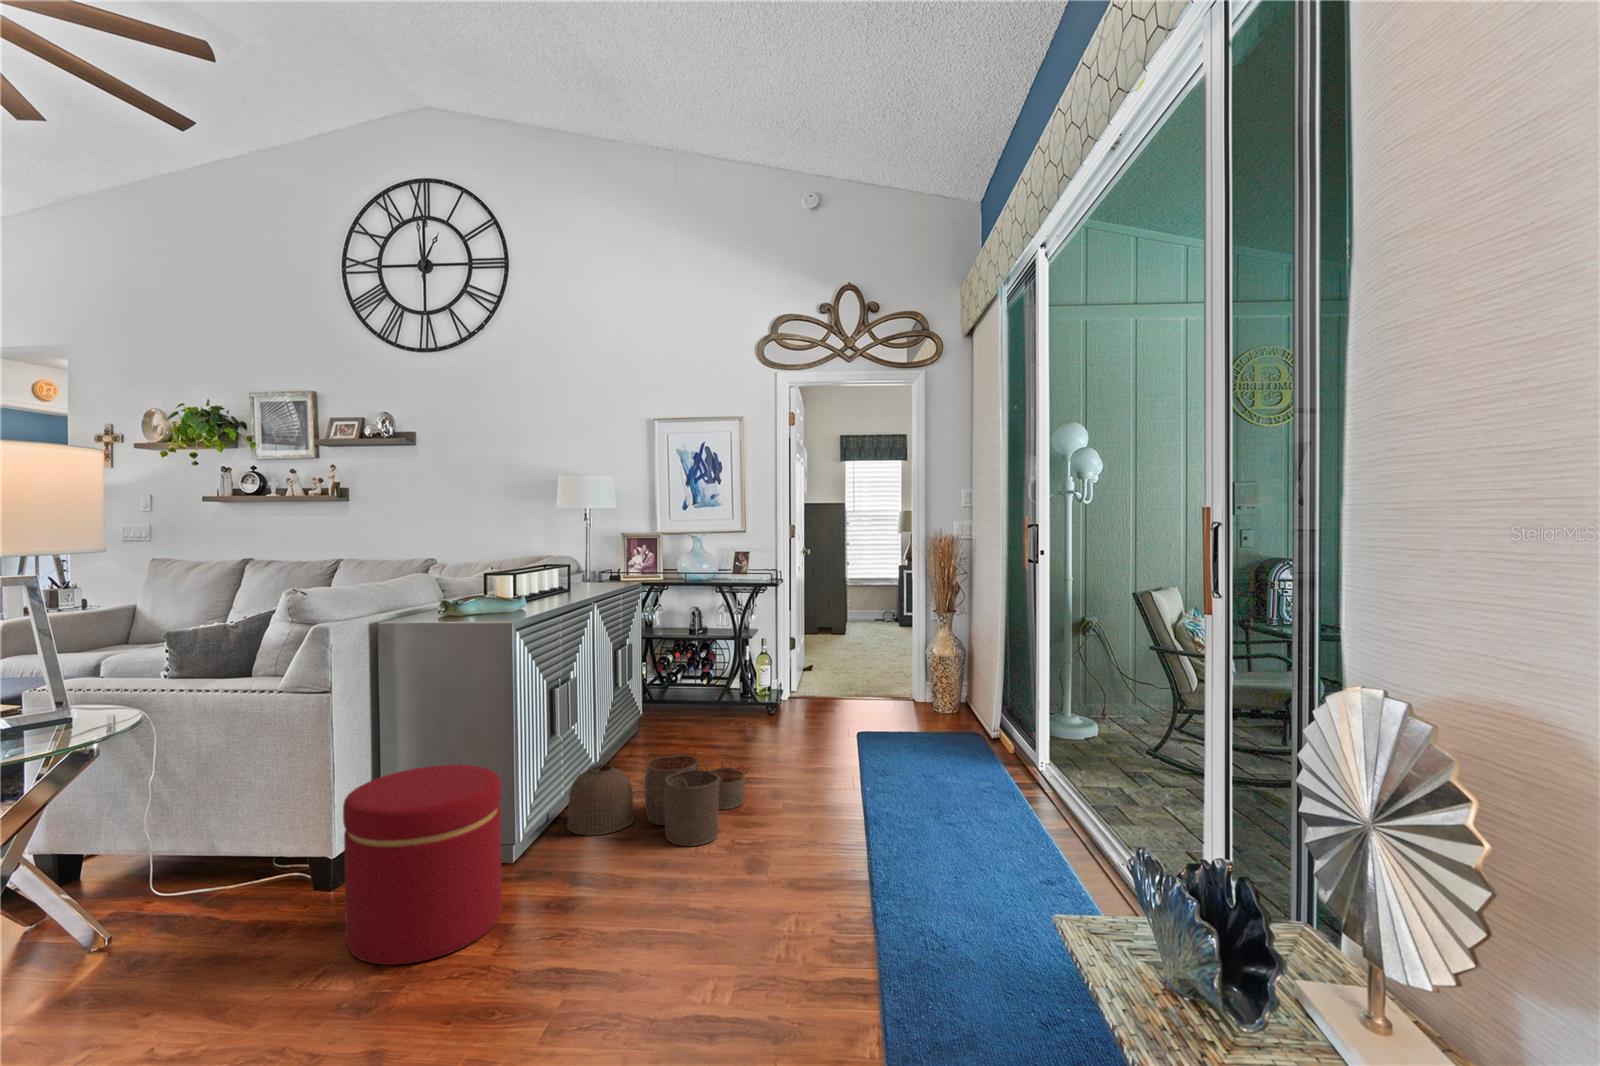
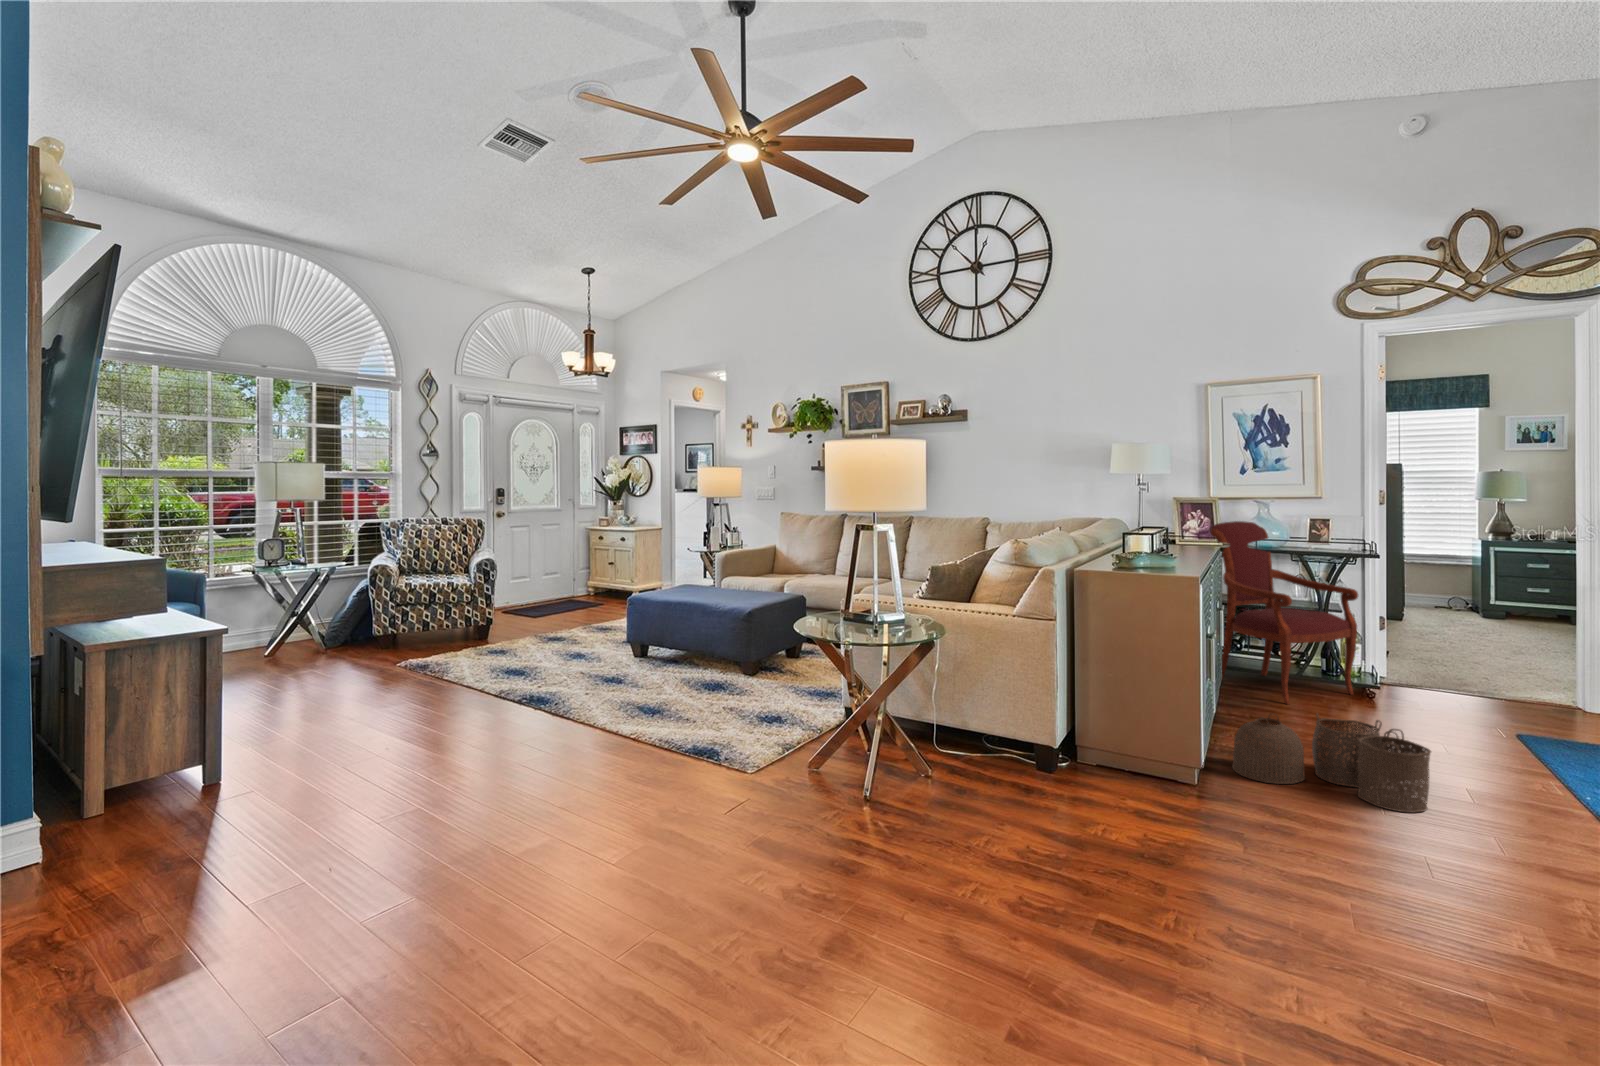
armchair: none [641,557,762,739] -> present [1211,521,1358,704]
ottoman: present [343,765,502,965] -> none [1119,700,1257,865]

